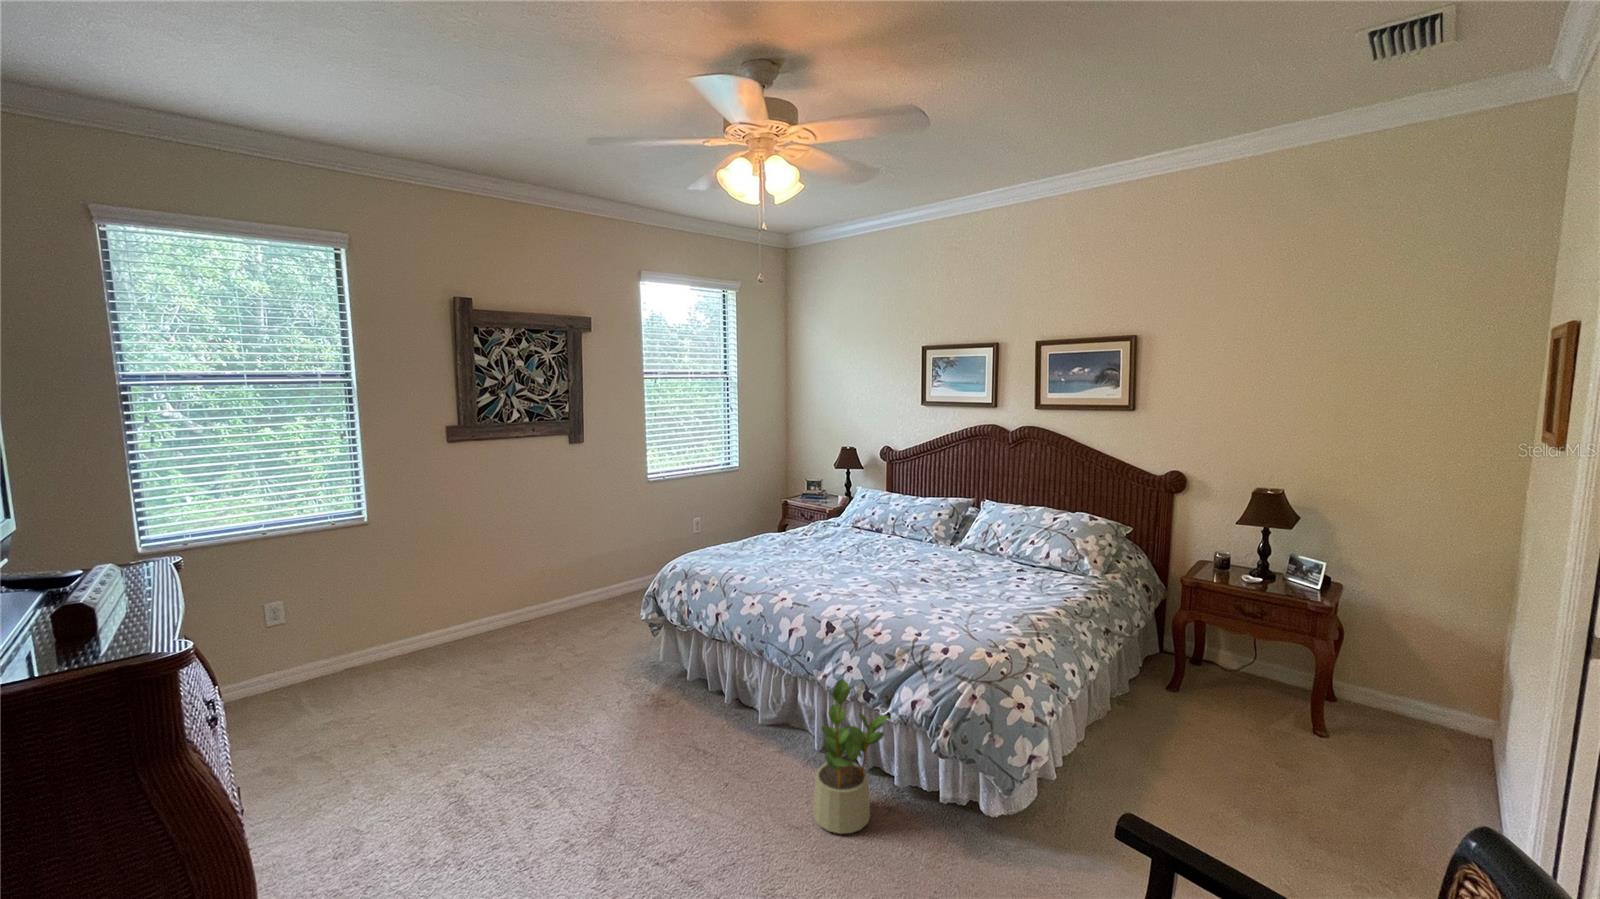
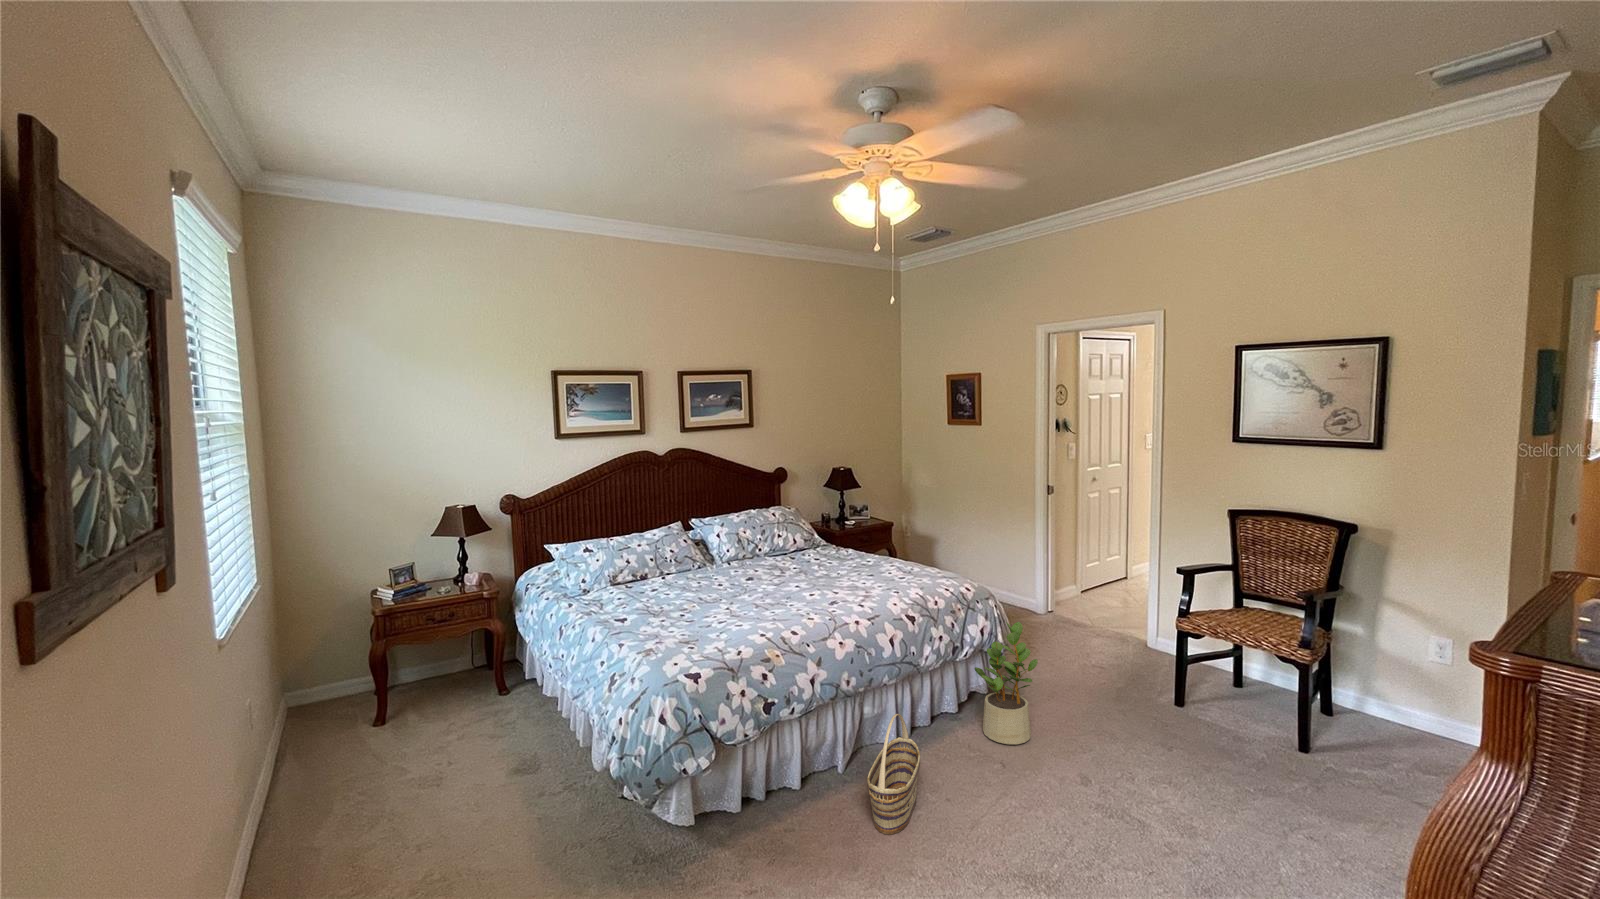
basket: none [656,663,737,751] -> present [867,714,920,835]

